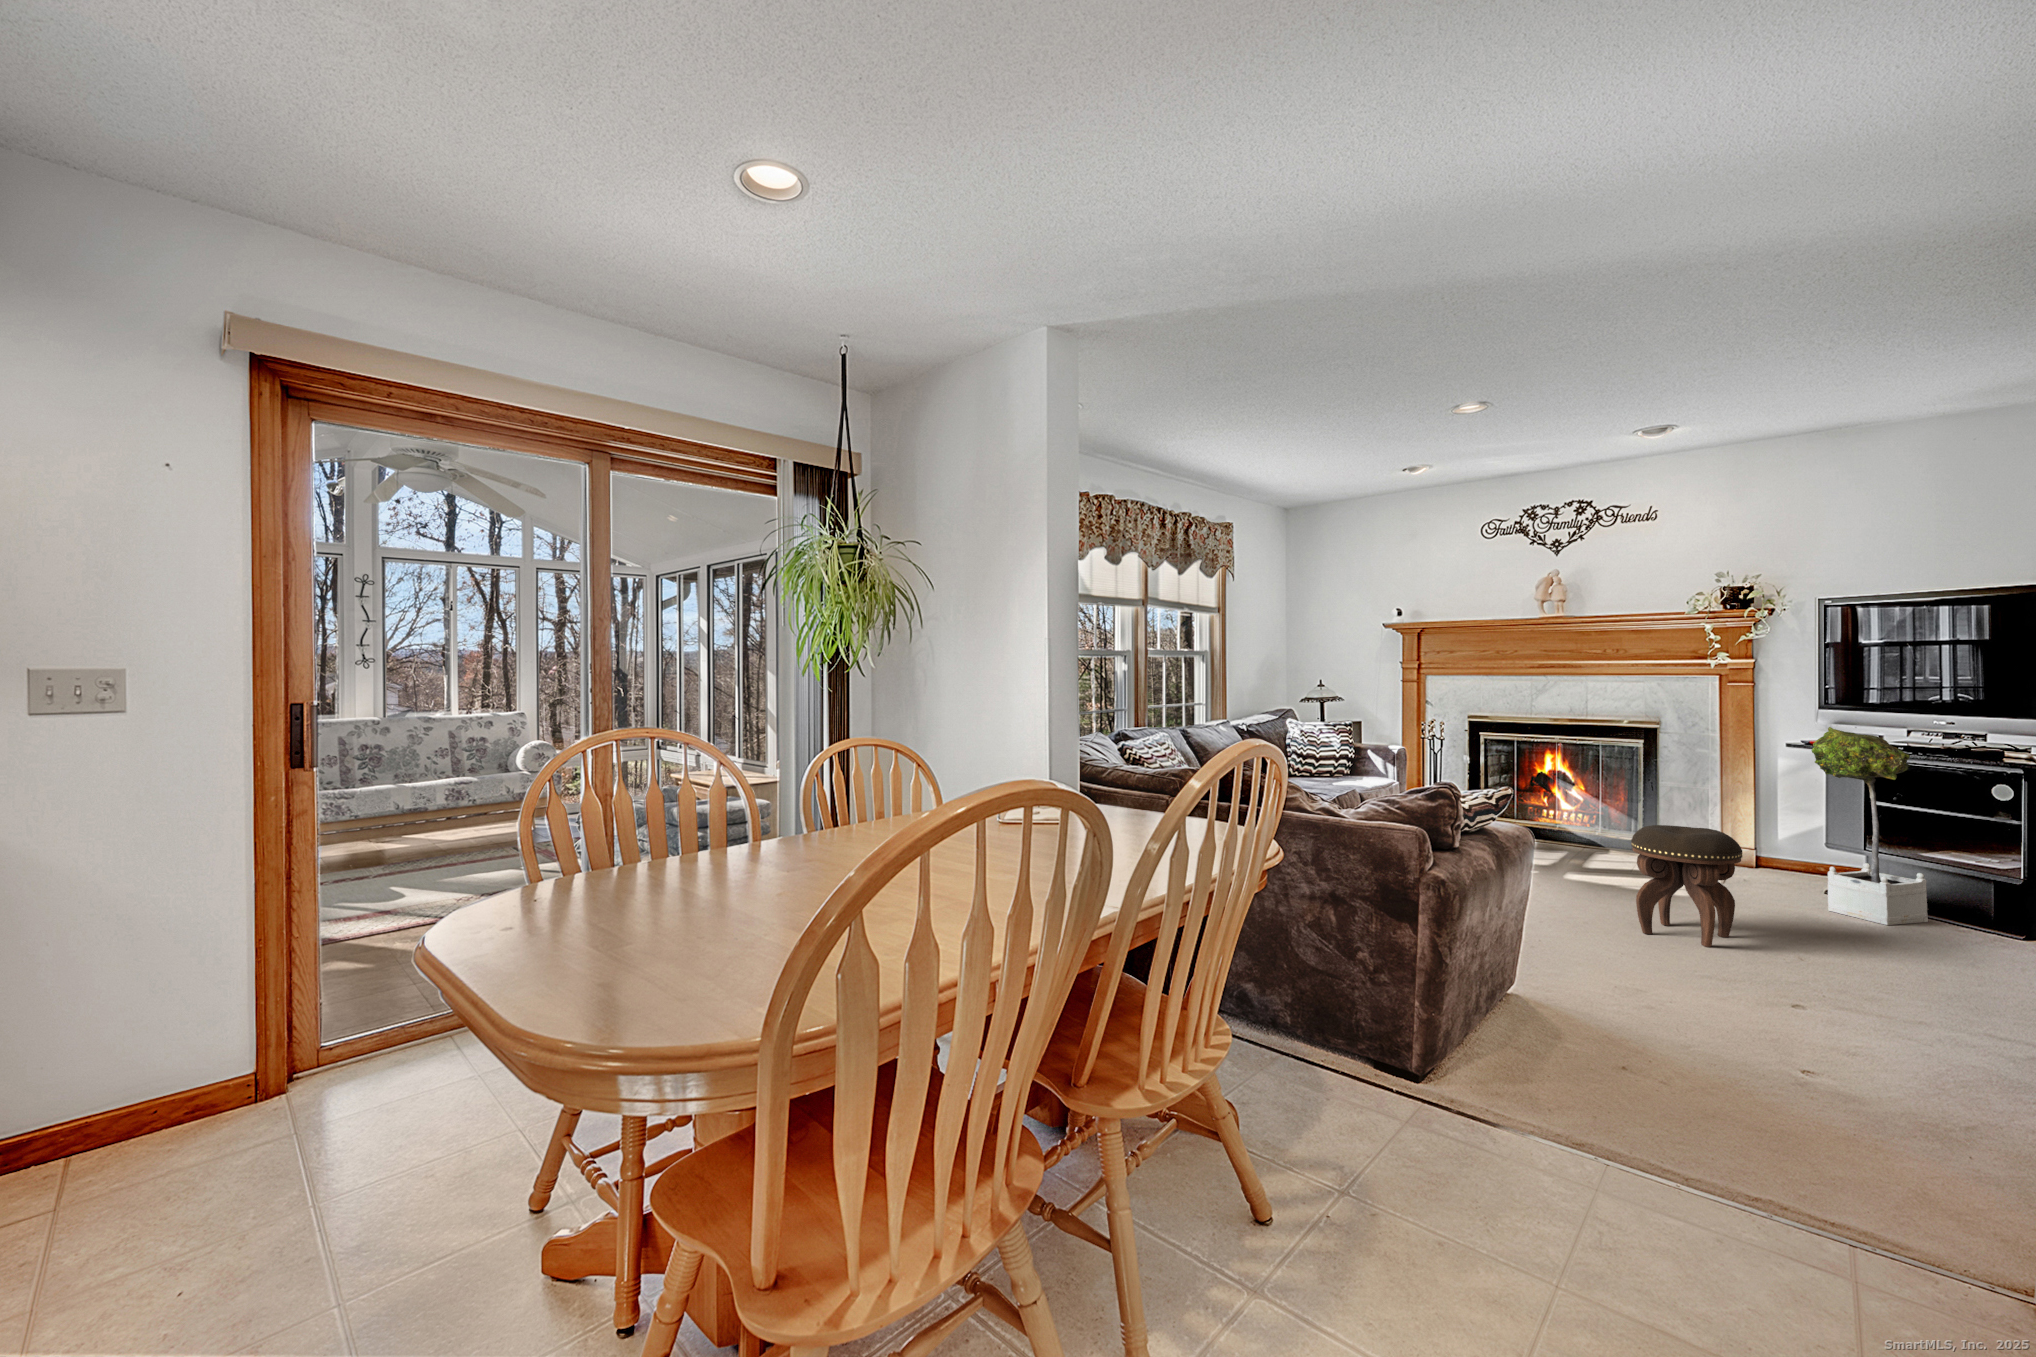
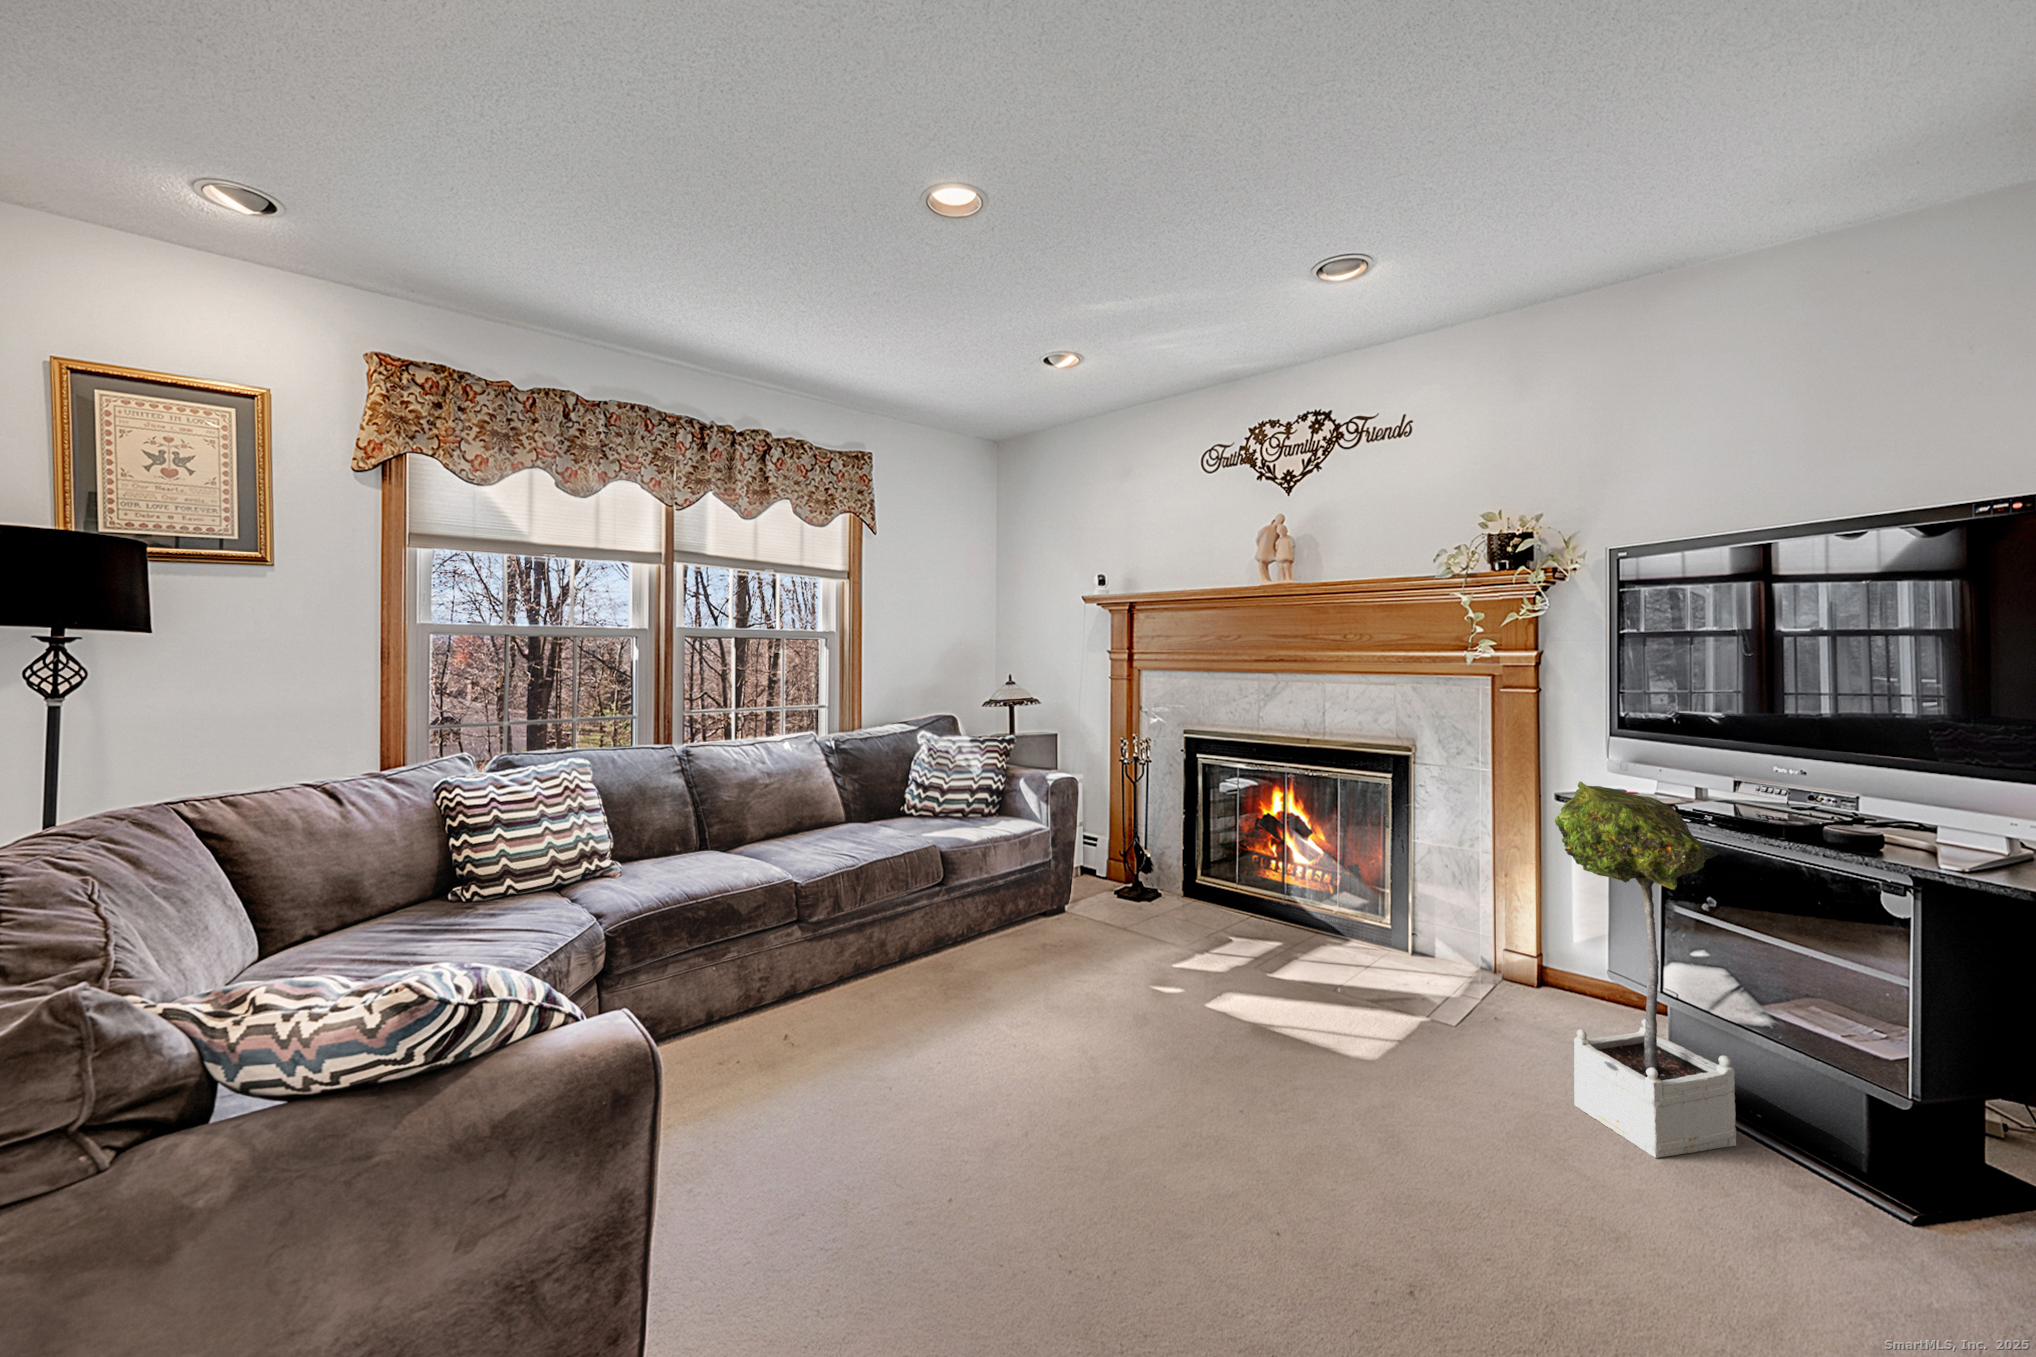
footstool: present [1631,825,1742,947] -> none [1170,976,1344,1245]

